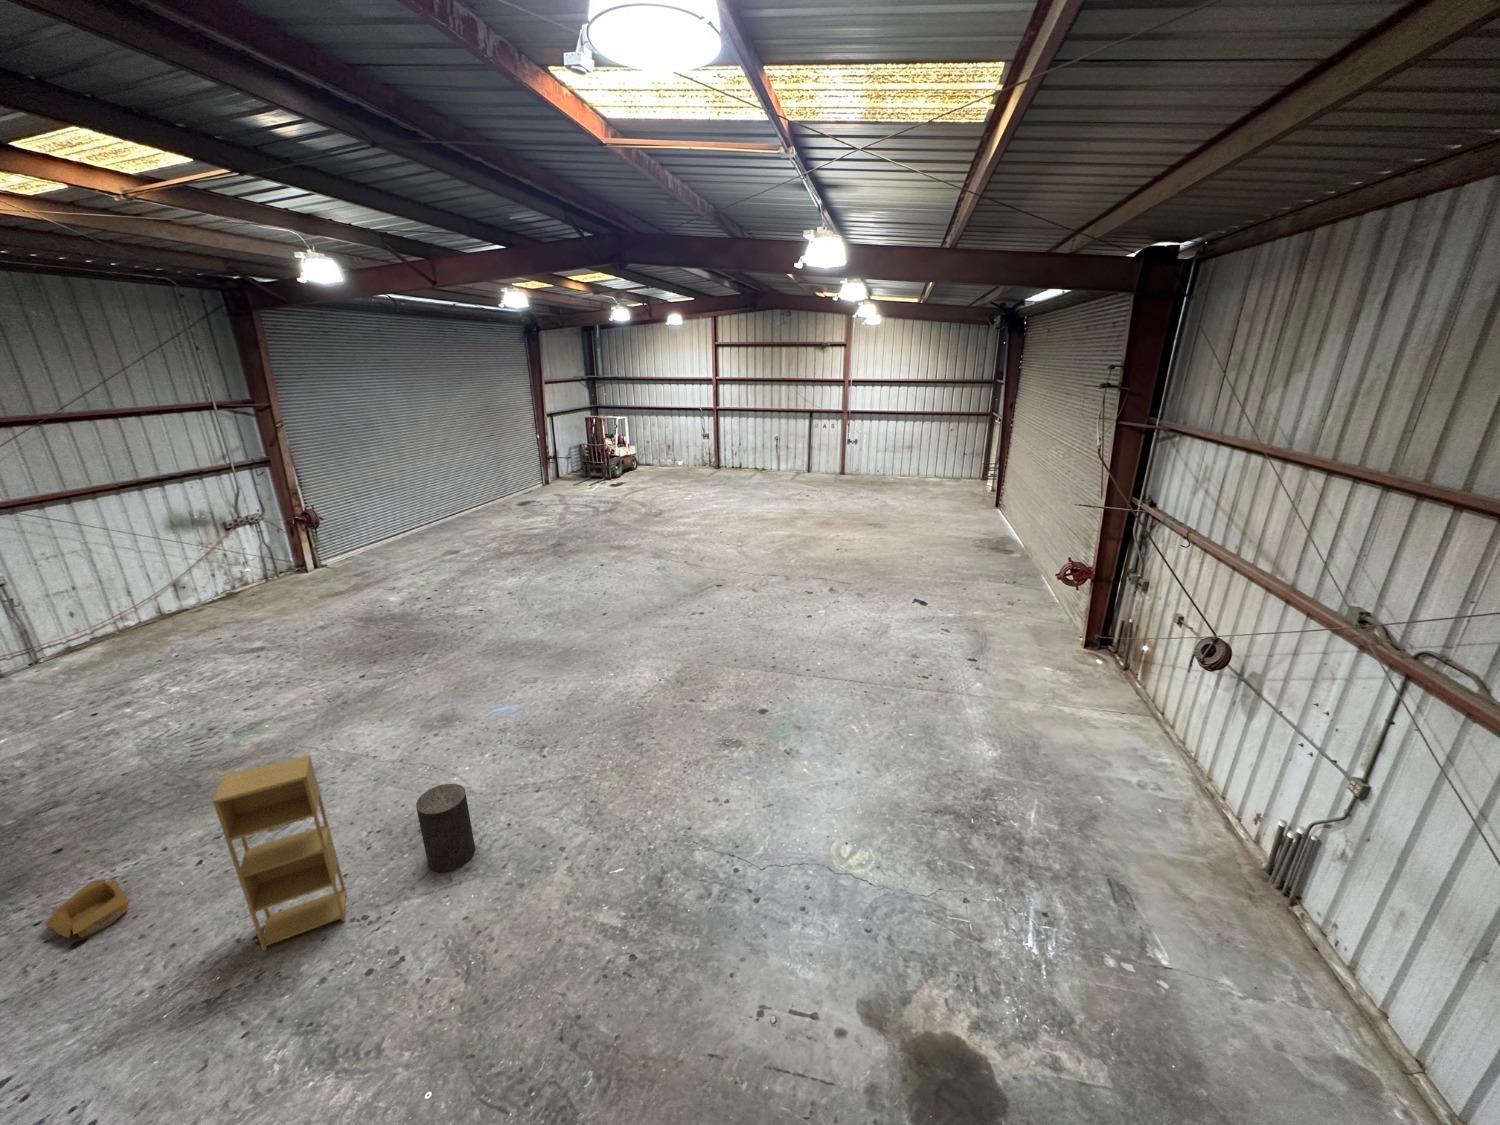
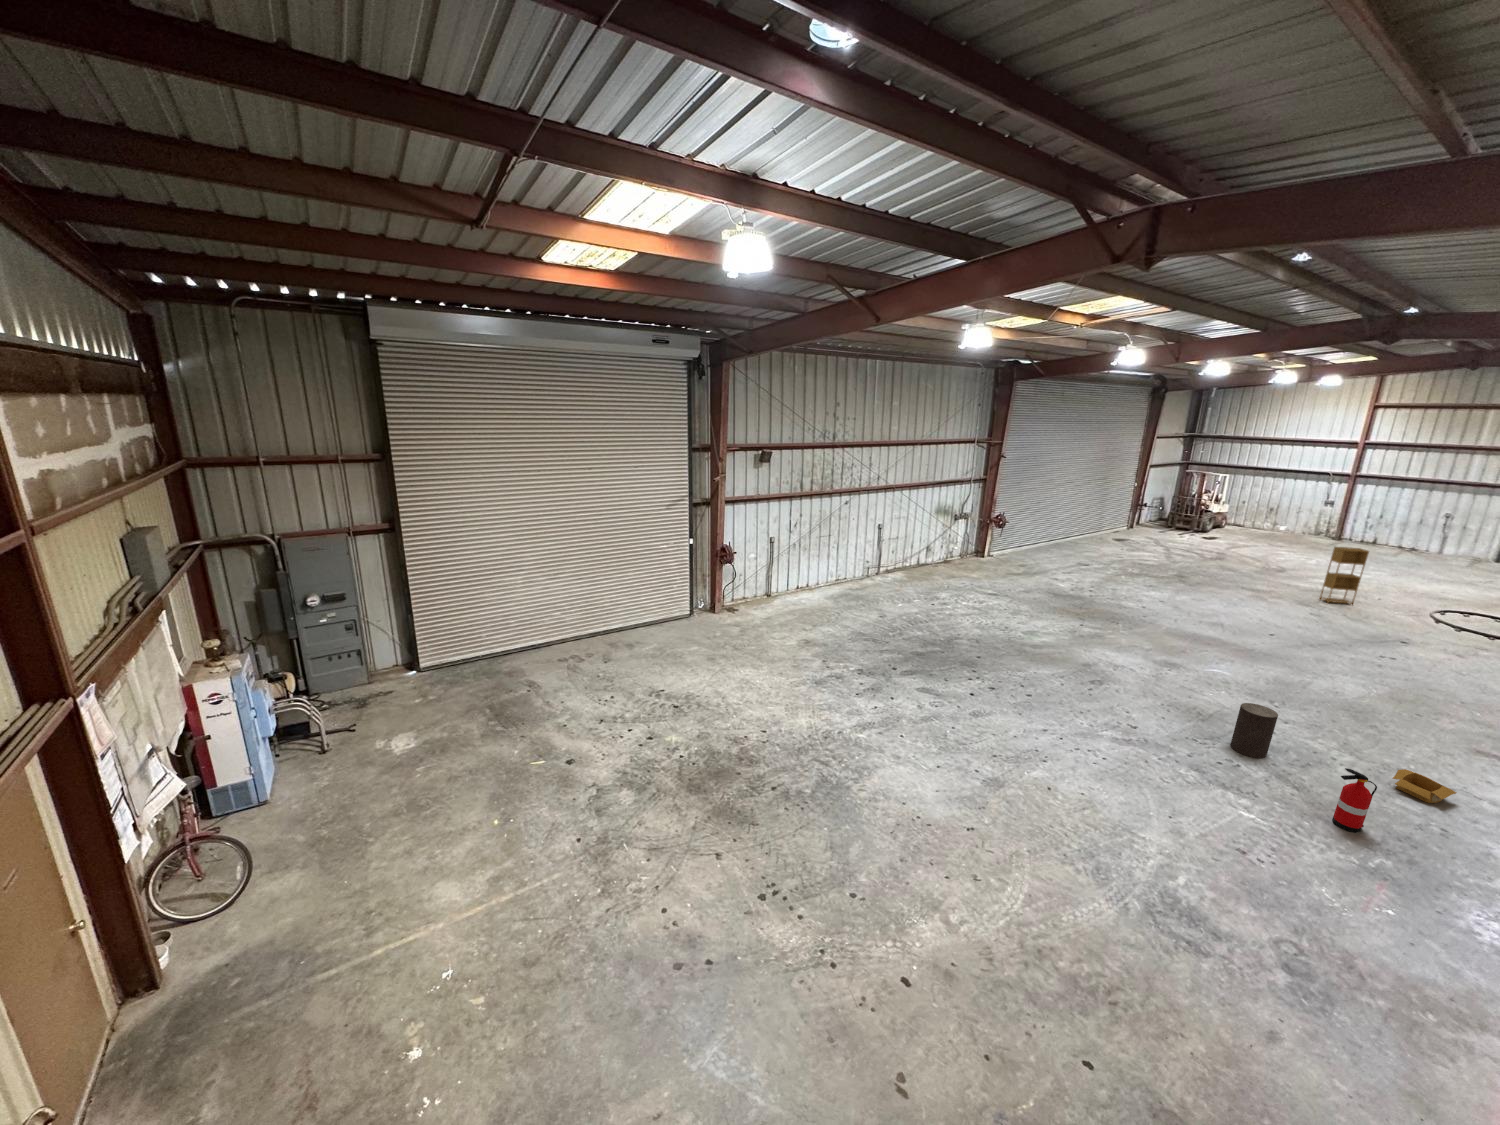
shelving unit: present [213,755,347,951] -> present [1320,547,1369,605]
cardboard box: present [44,879,132,938] -> present [1393,769,1457,803]
fire extinguisher: none [465,910,523,1000] -> present [1332,768,1377,833]

